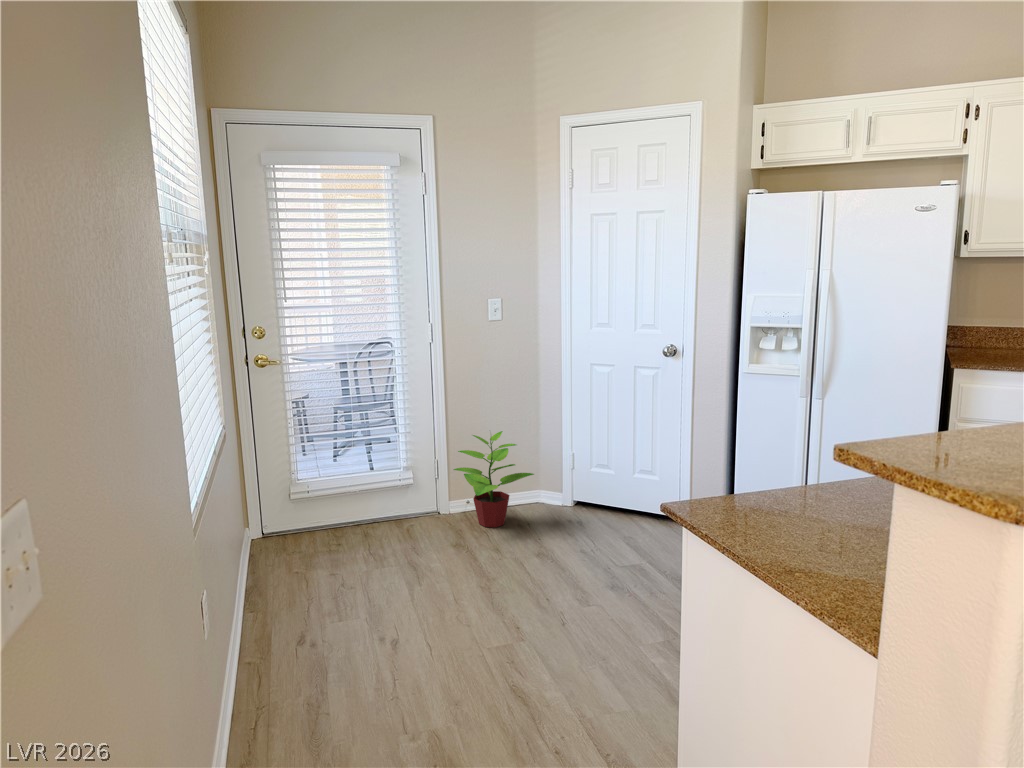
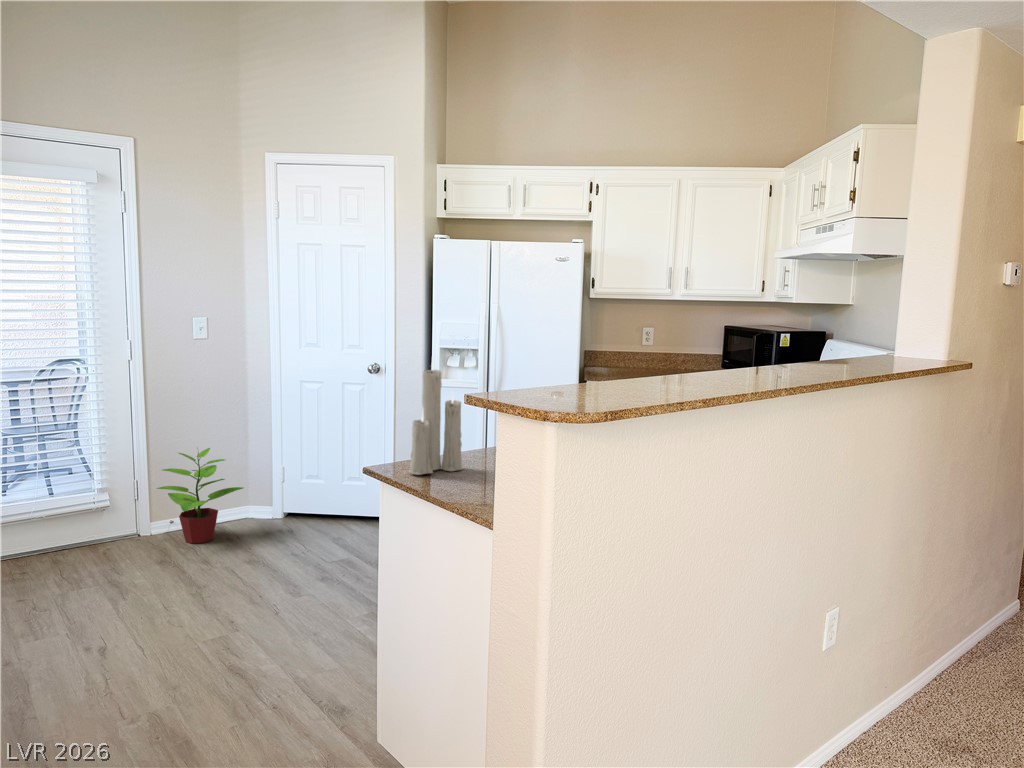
candle: none [722,351,797,517] -> present [409,358,462,475]

